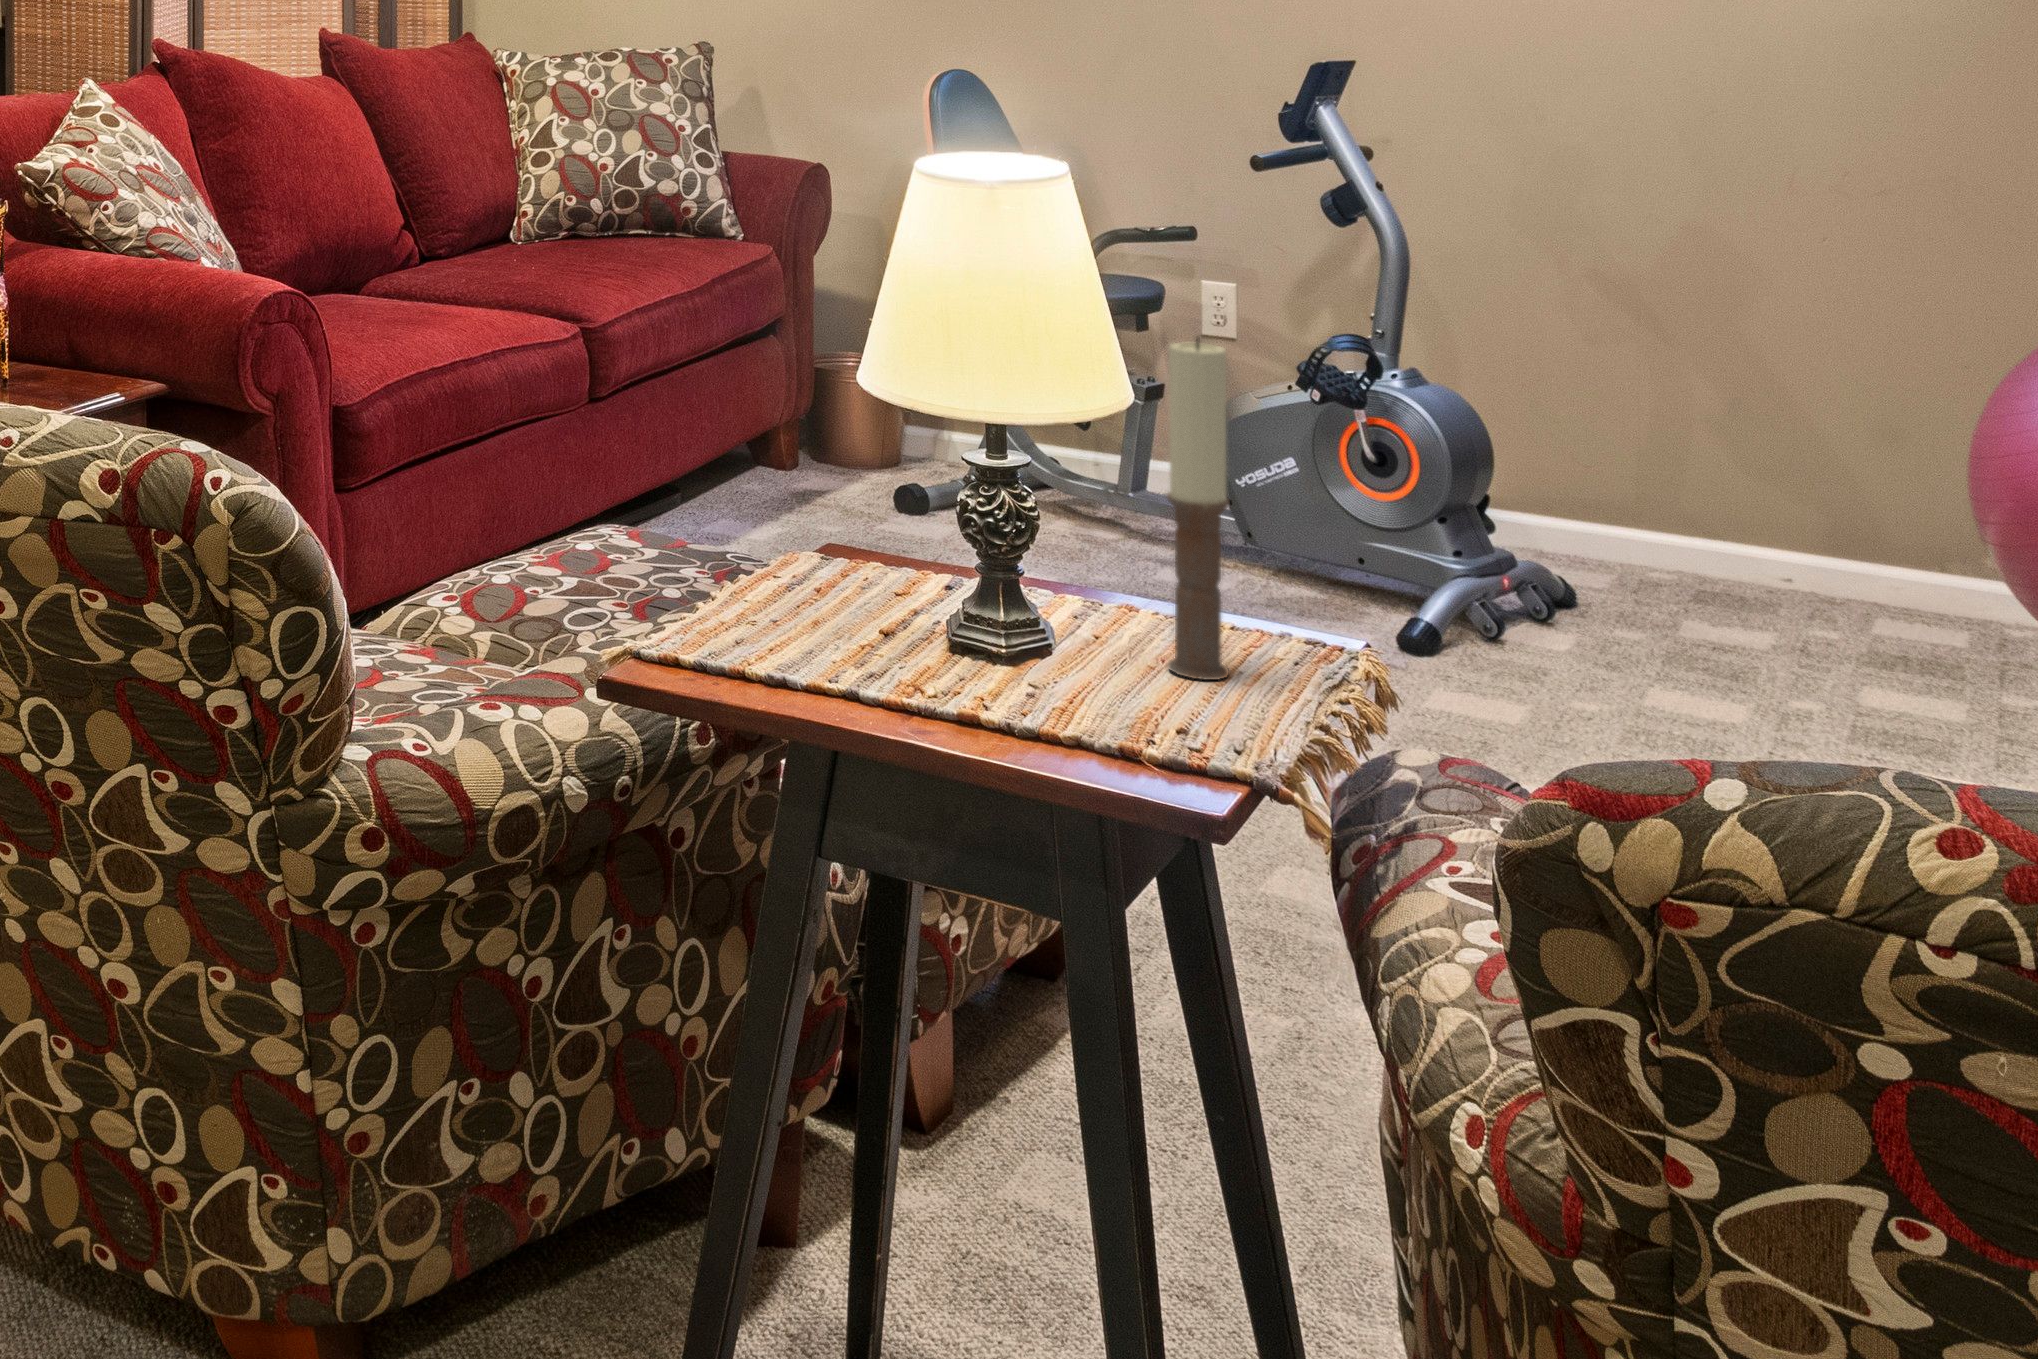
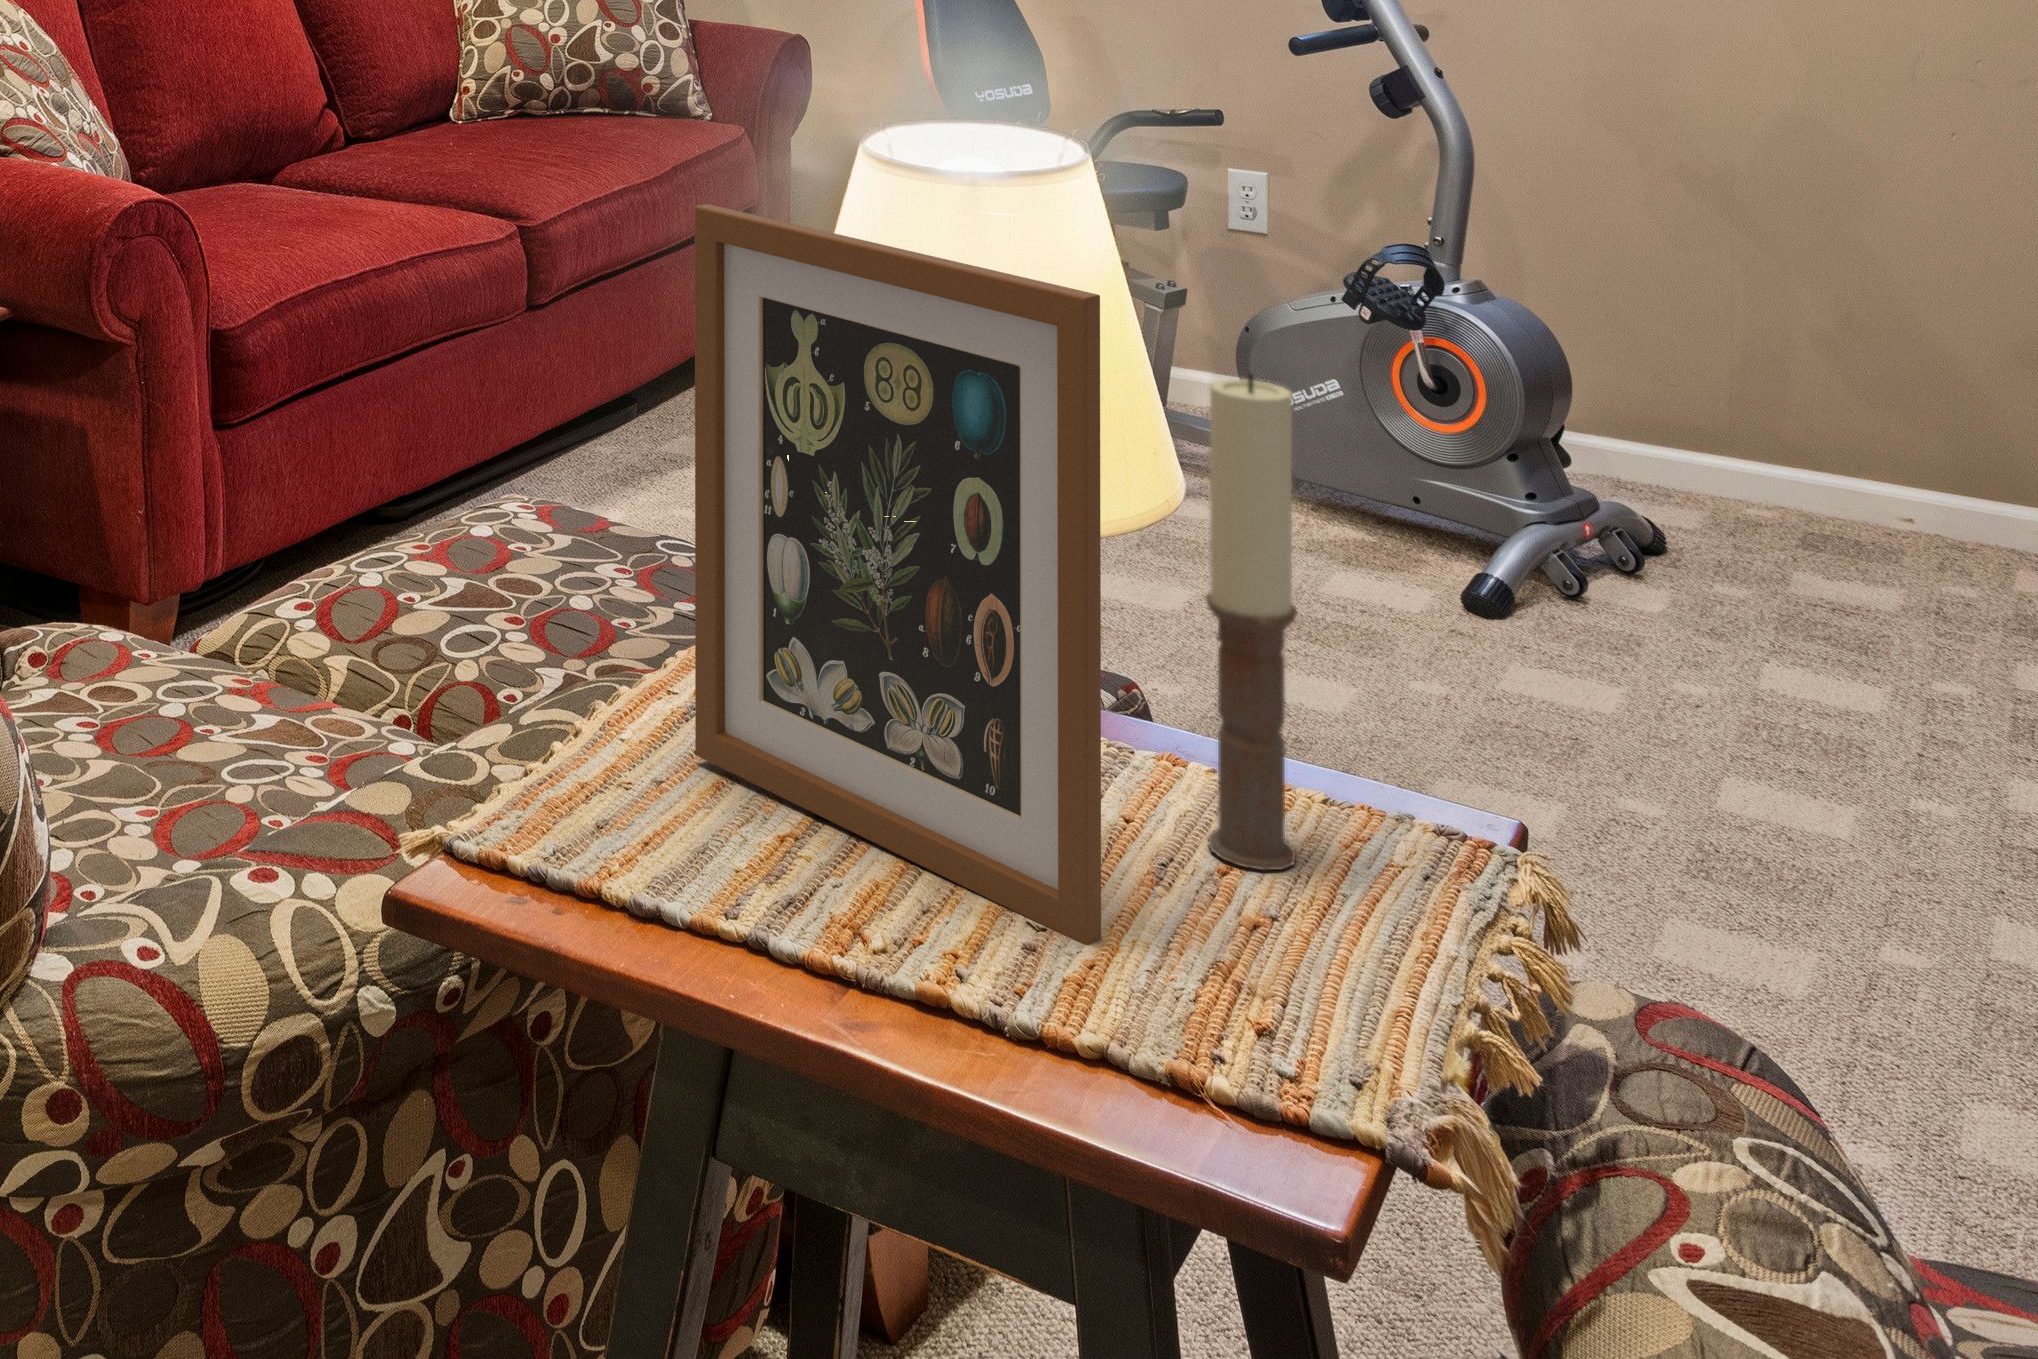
picture frame: none [801,228,1094,718] -> present [695,204,1101,945]

